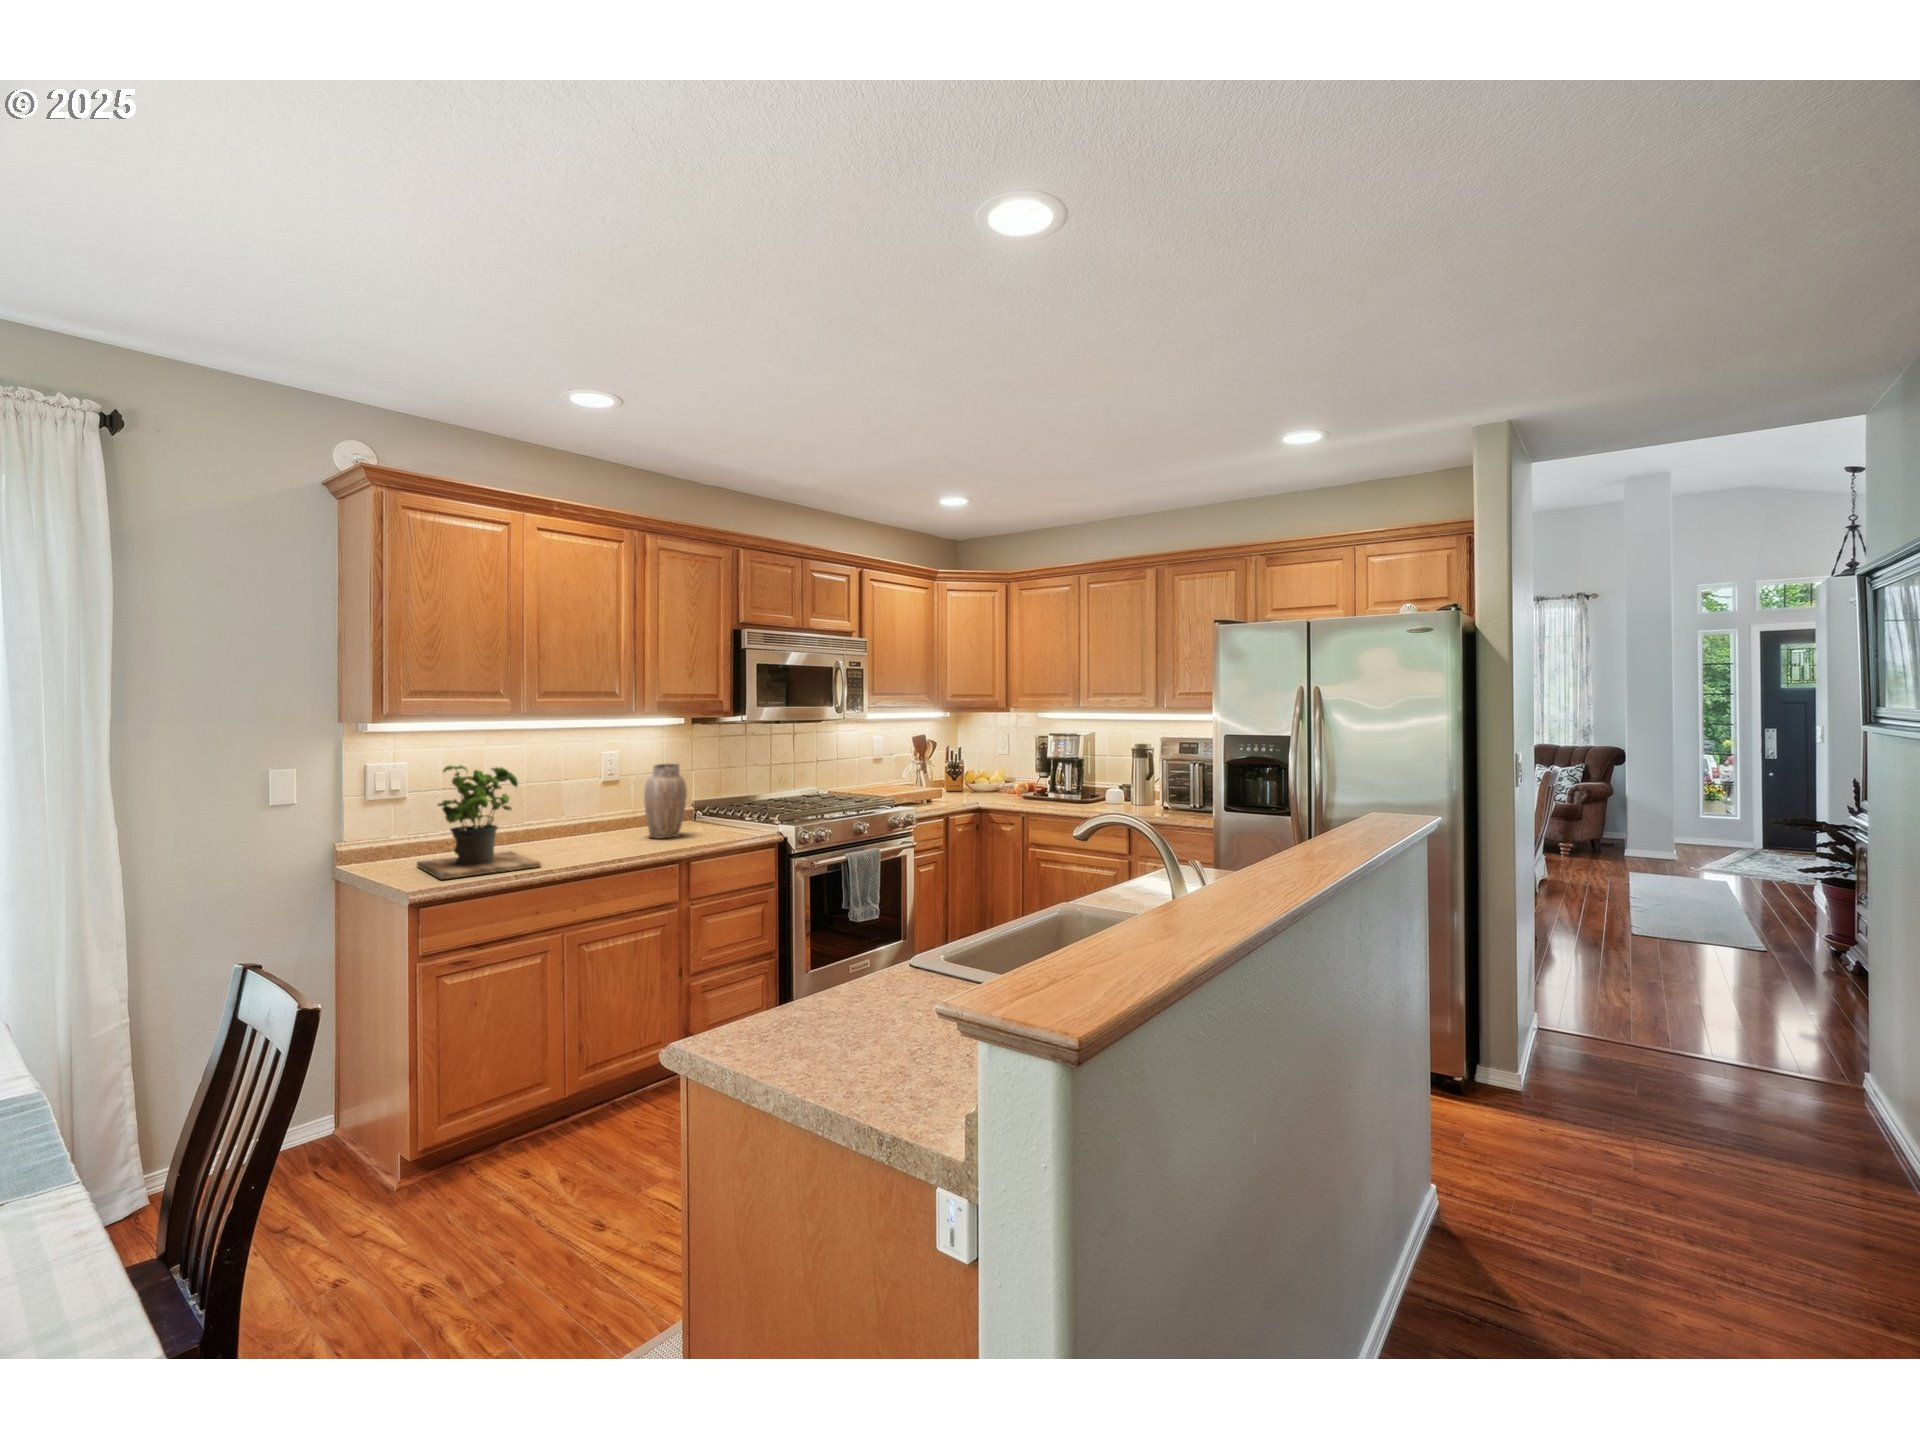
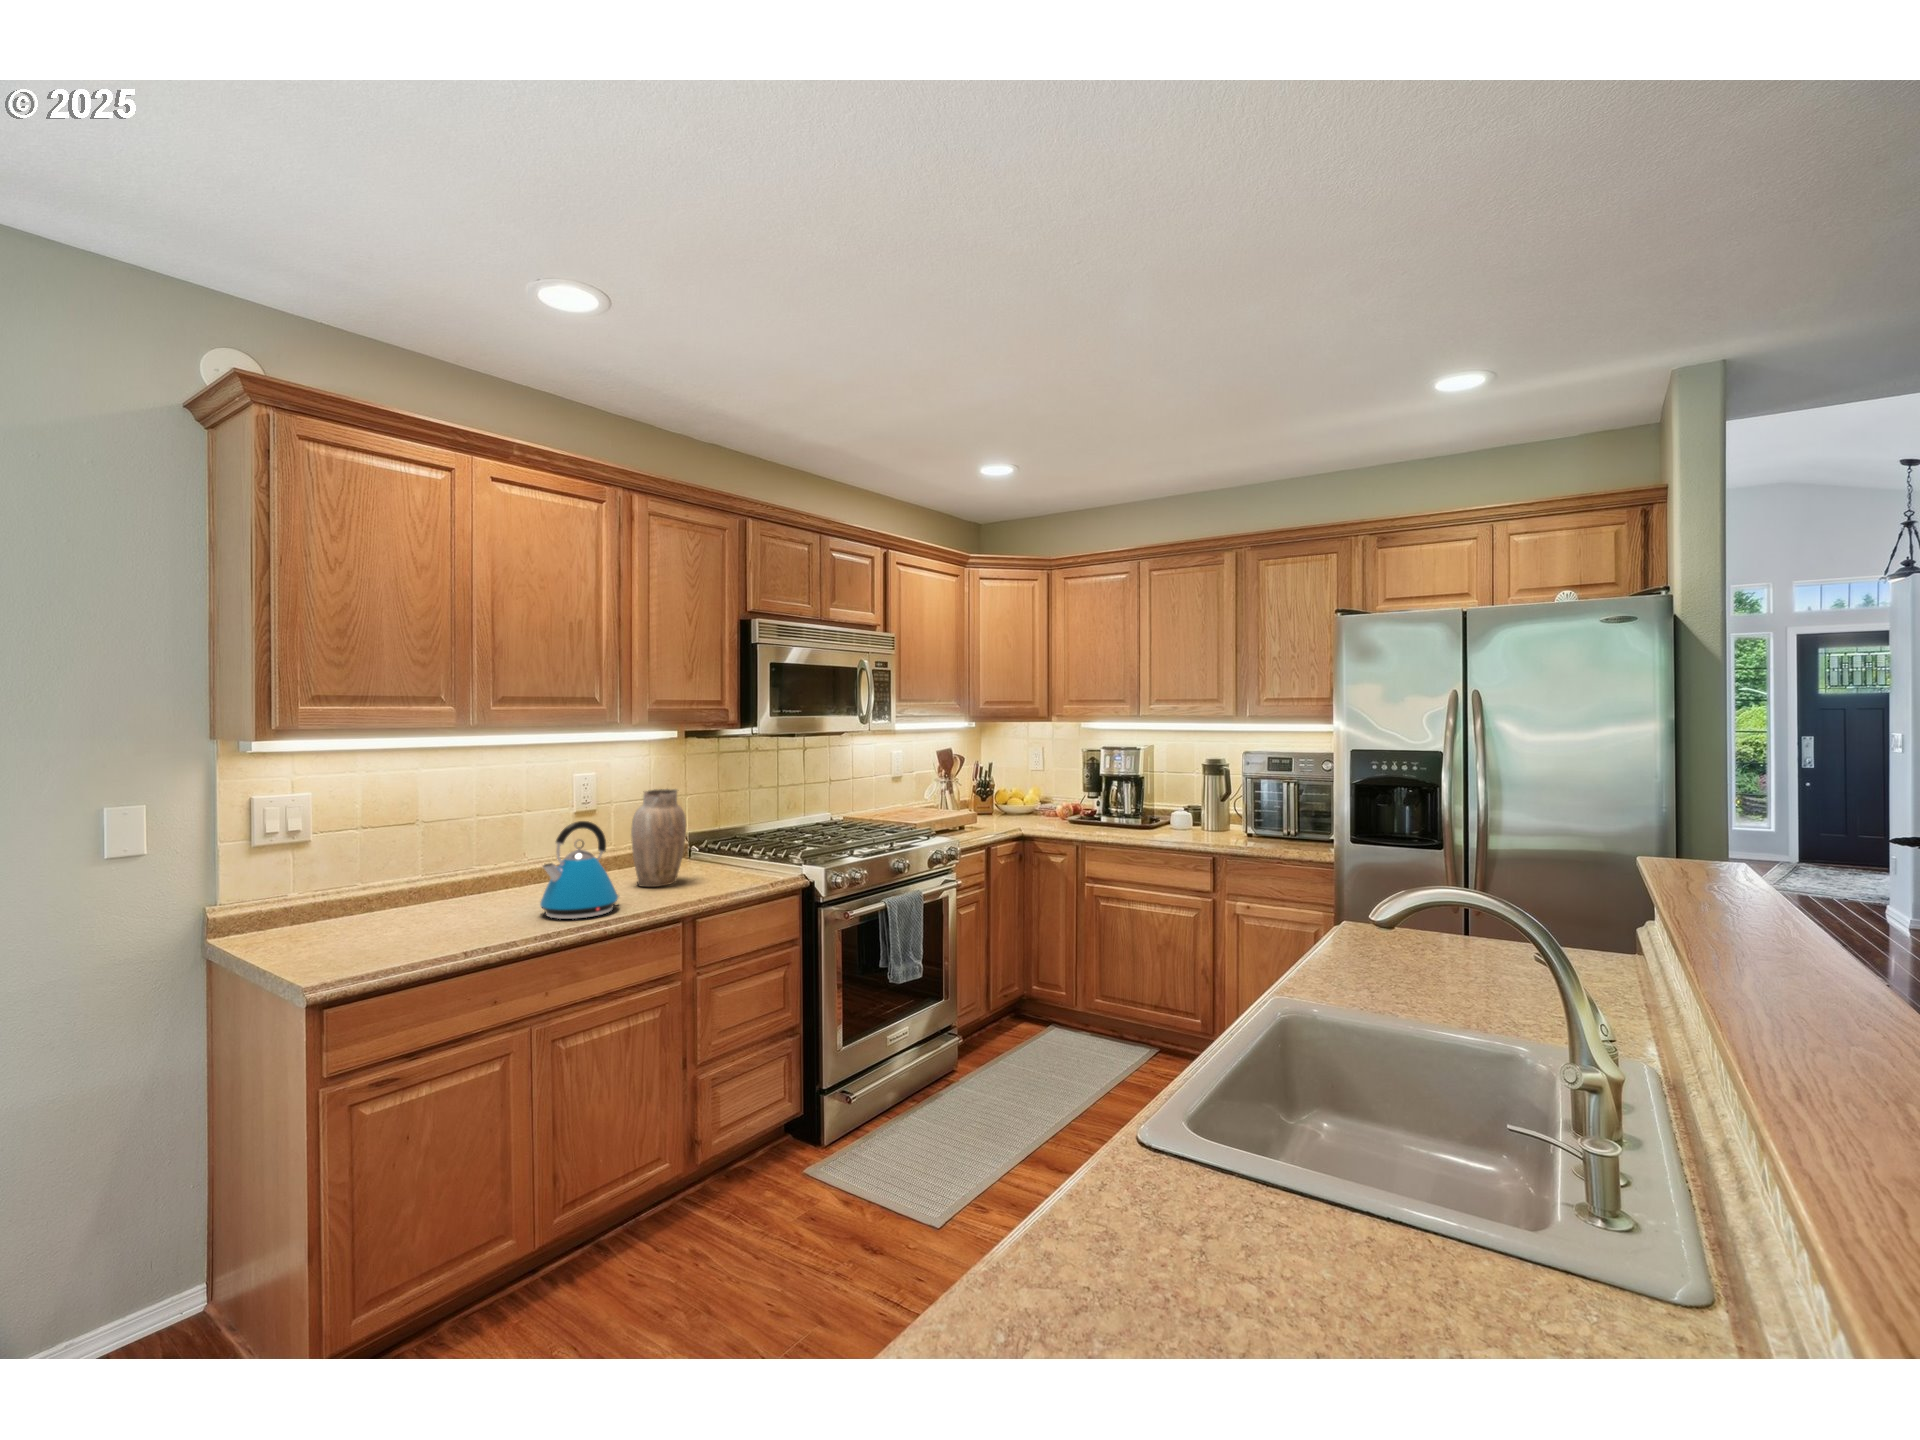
potted plant: present [417,765,541,879] -> none [322,798,500,962]
kettle: none [572,785,632,857] -> present [540,821,619,919]

